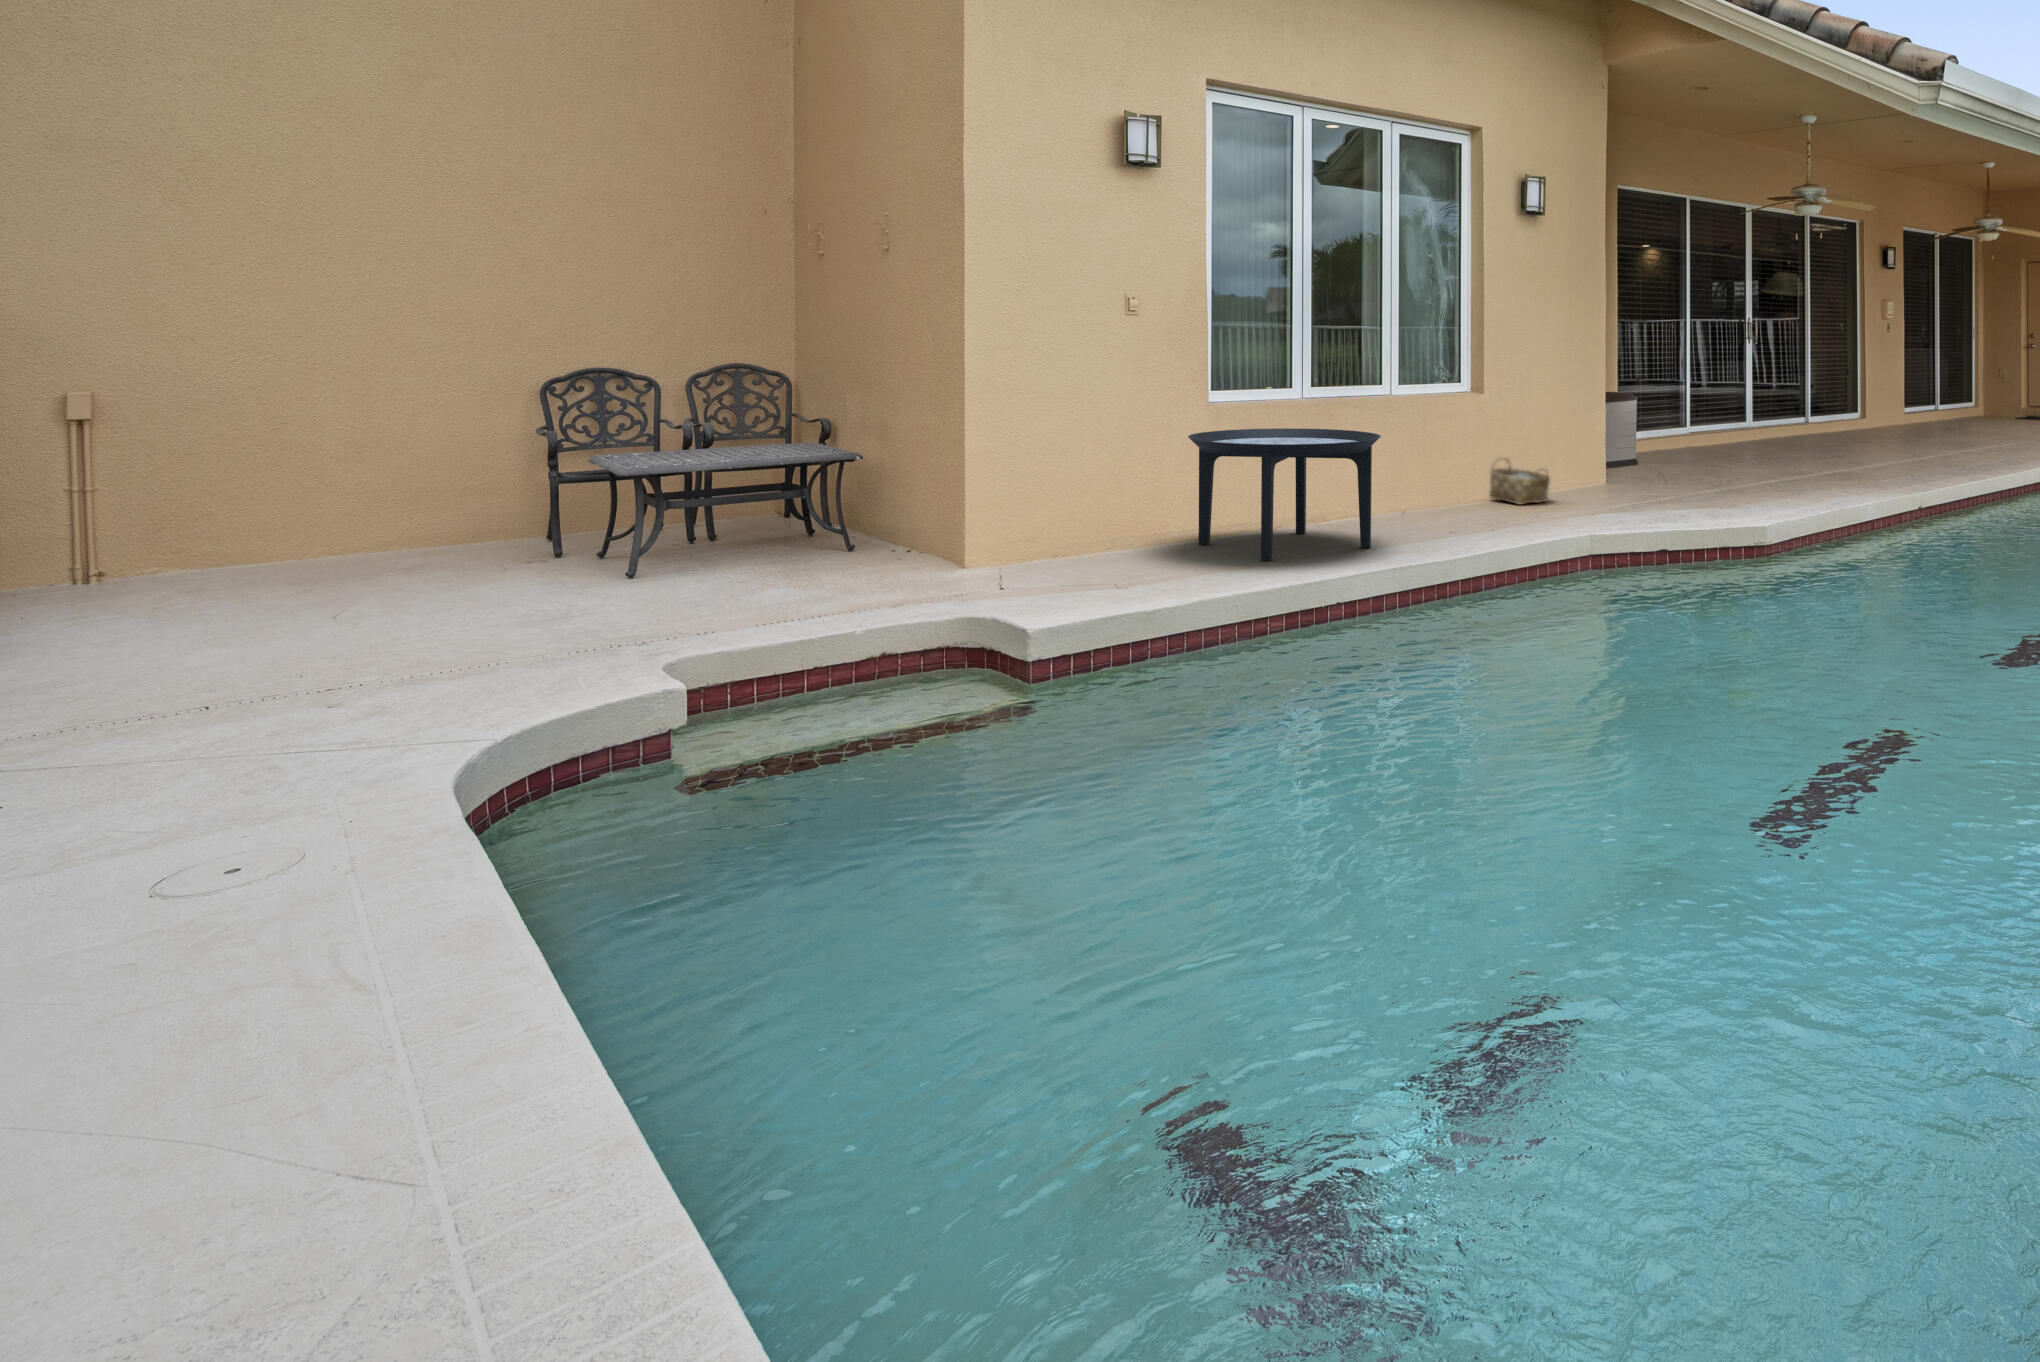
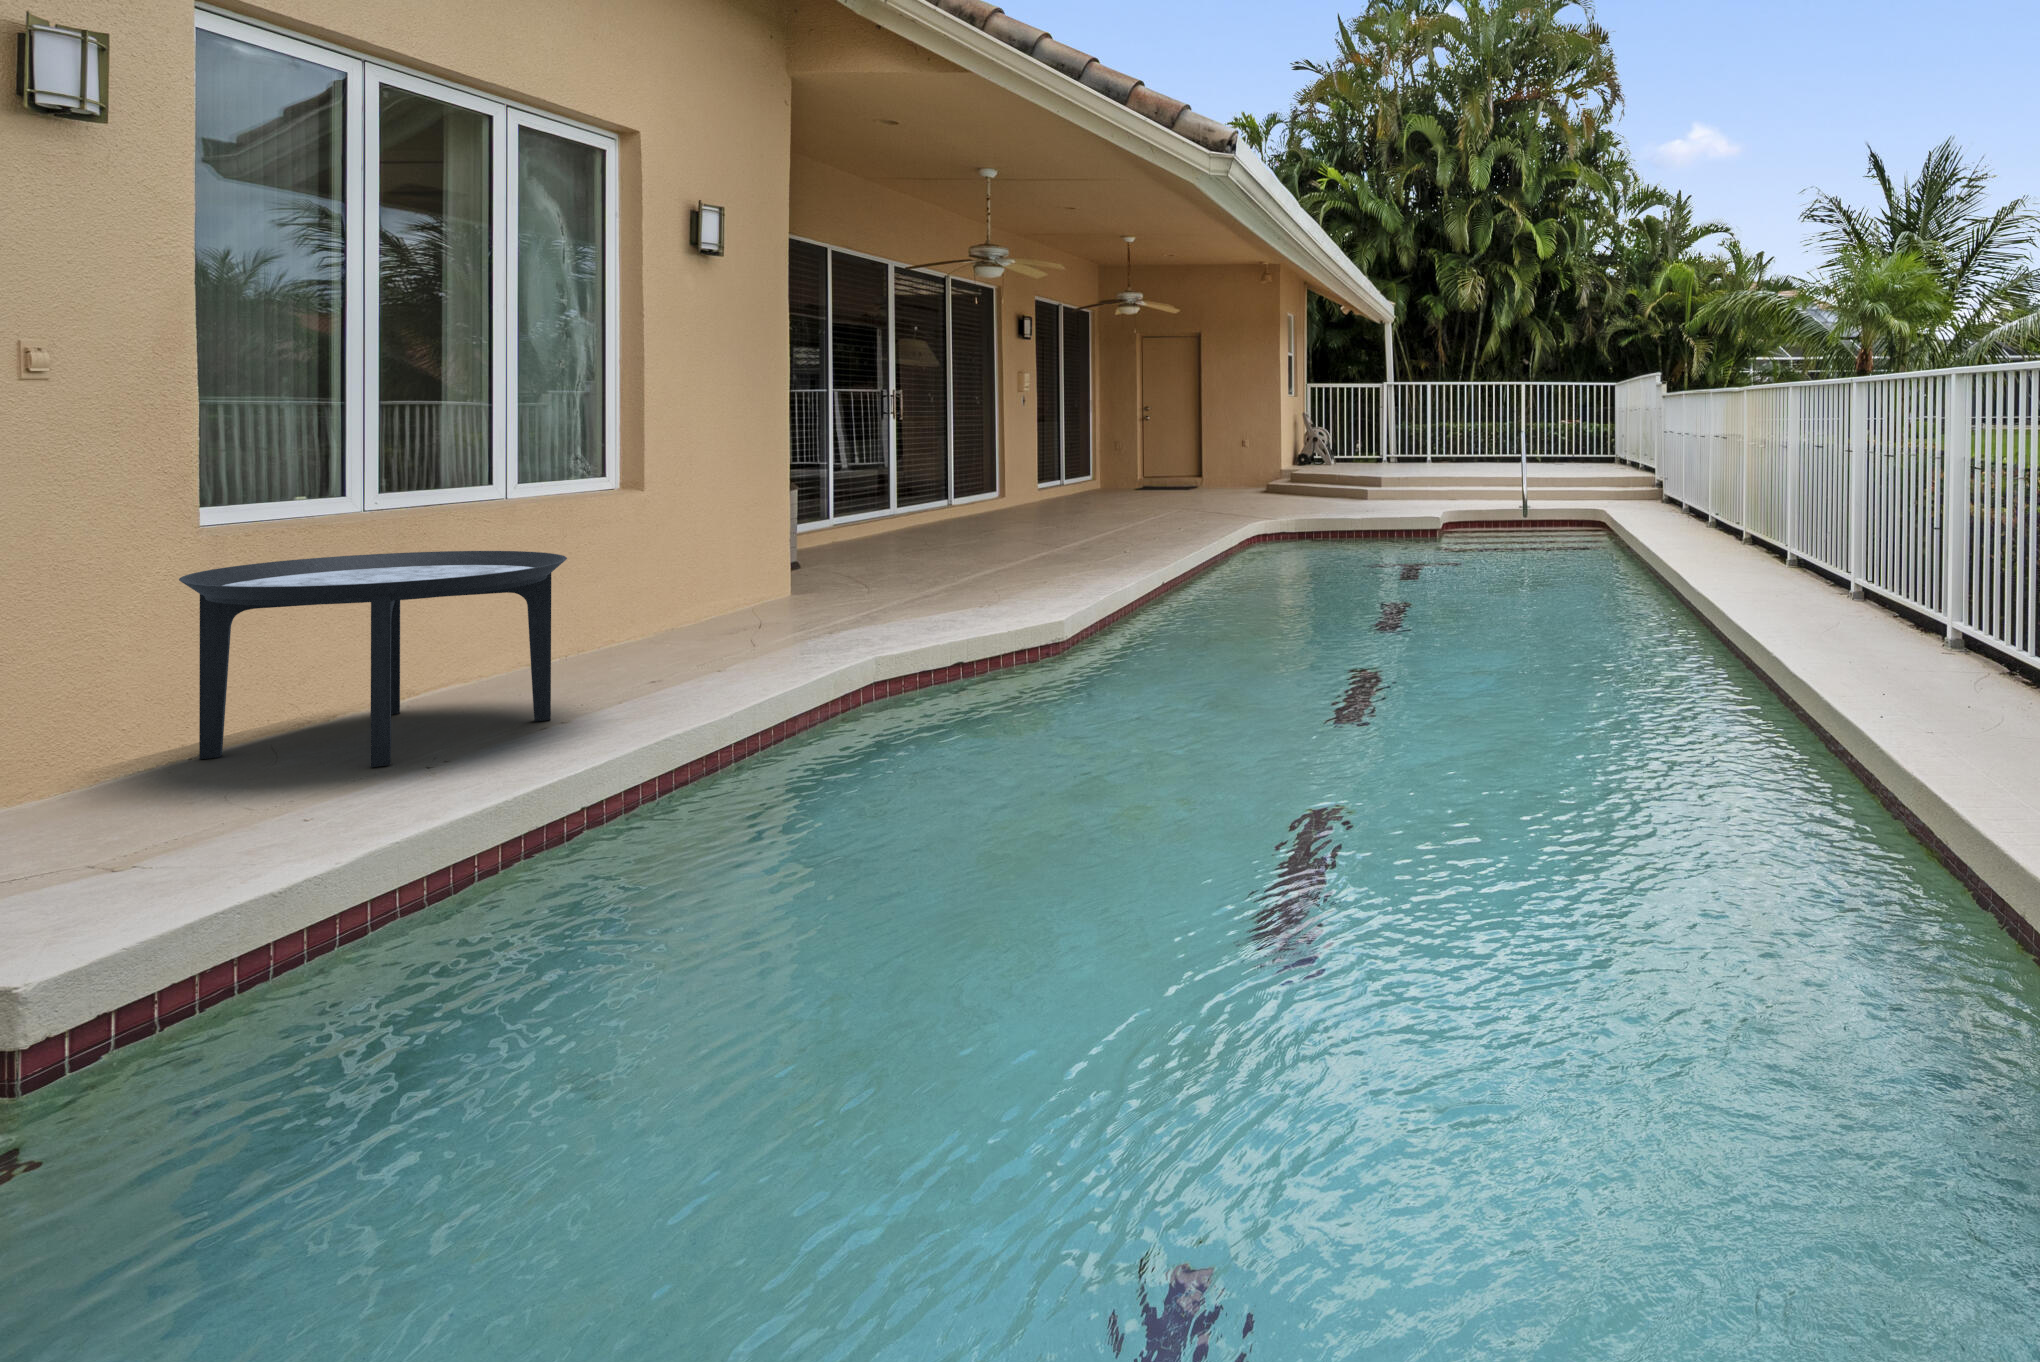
woven basket: present [1489,459,1550,505] -> none [654,570,749,631]

